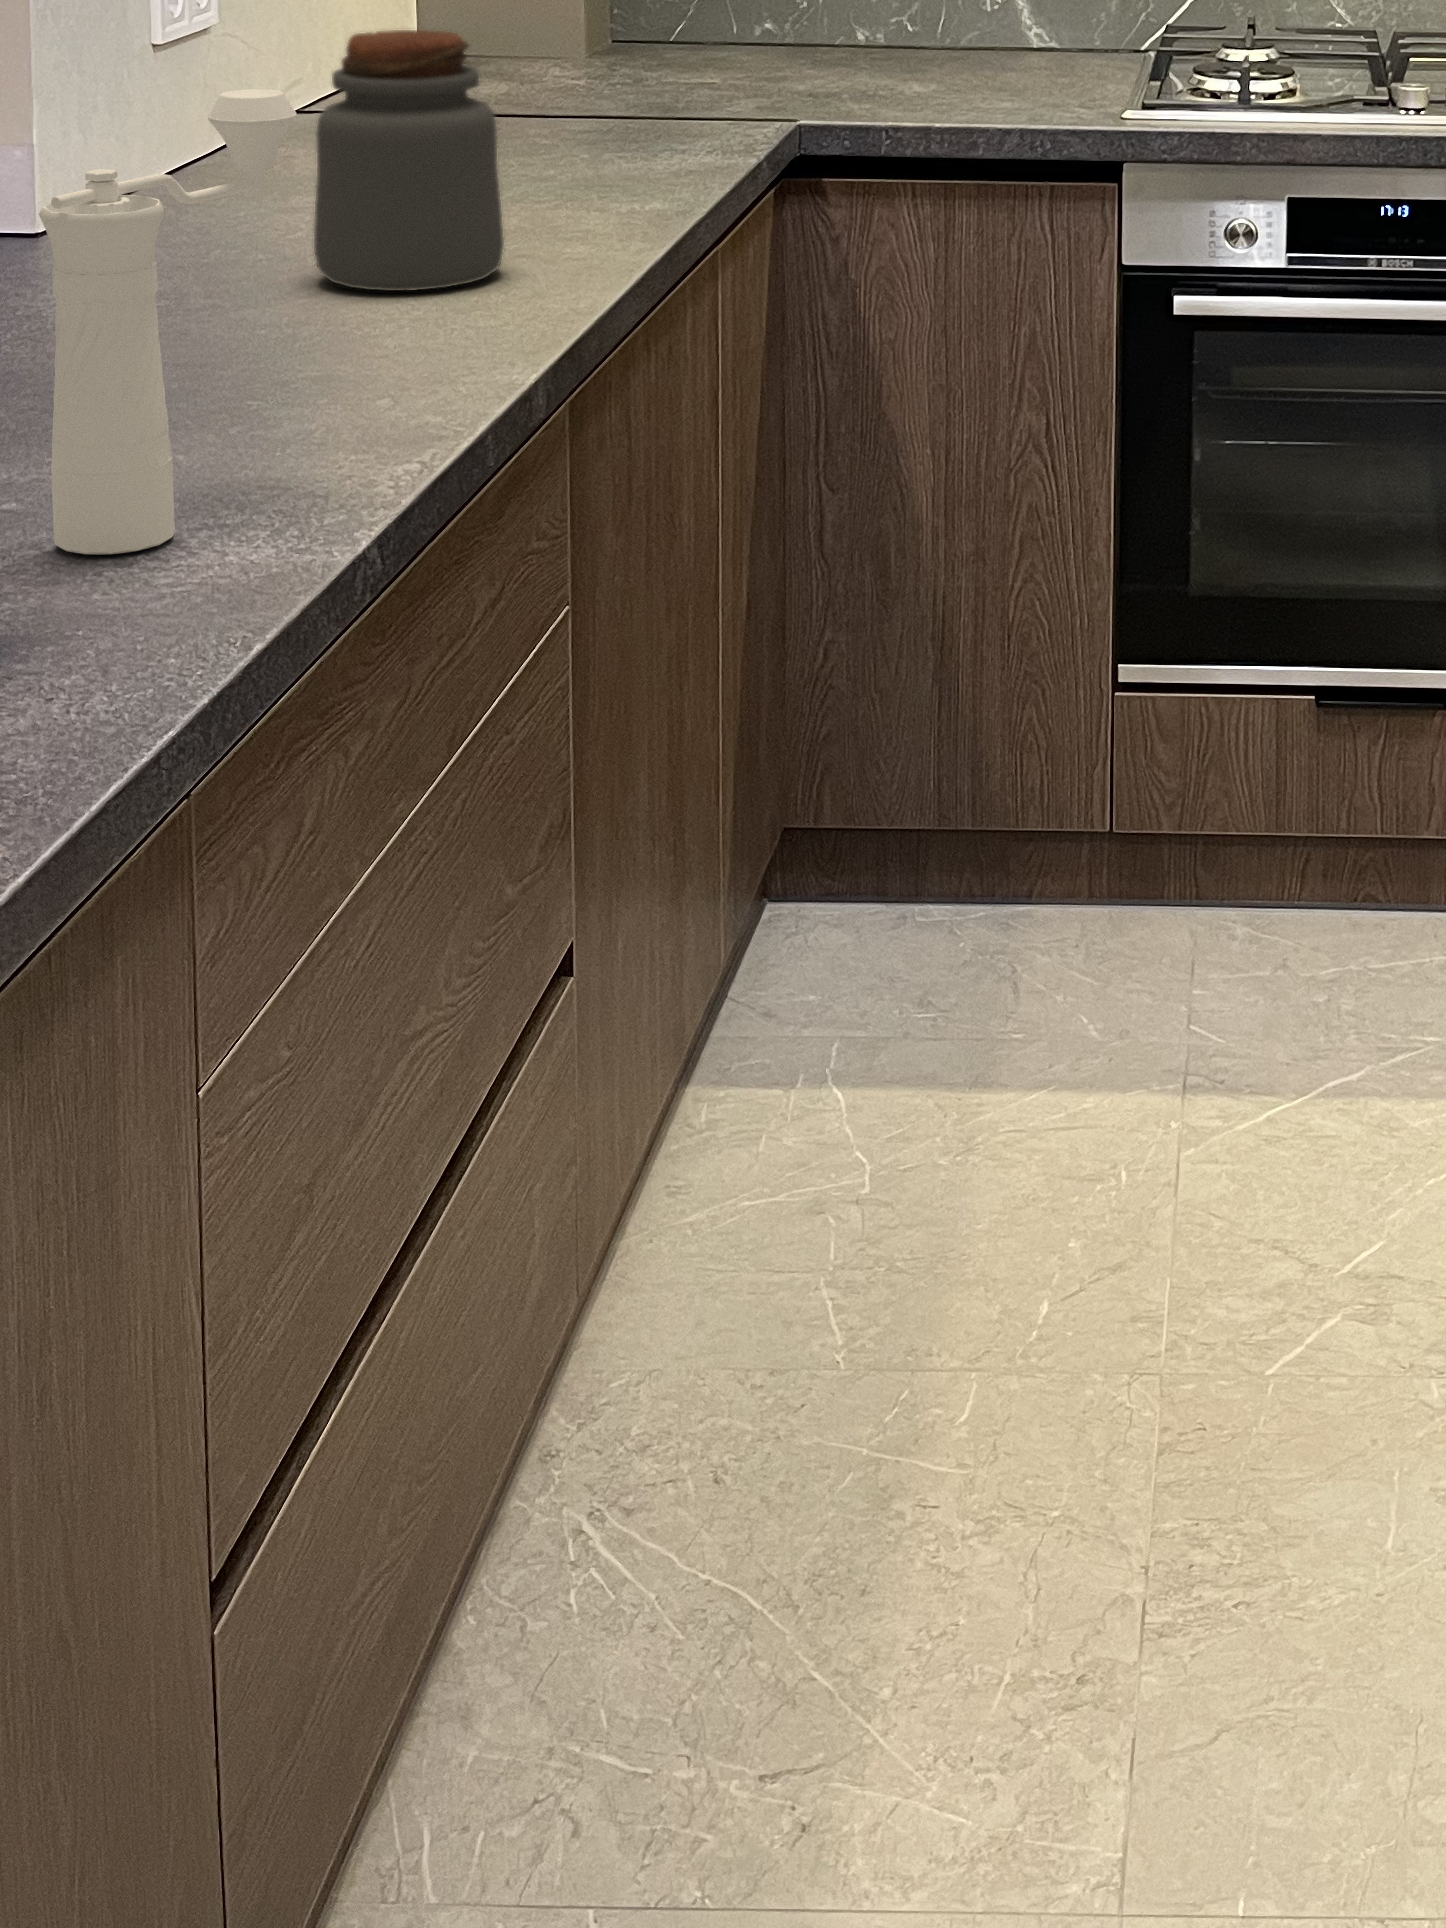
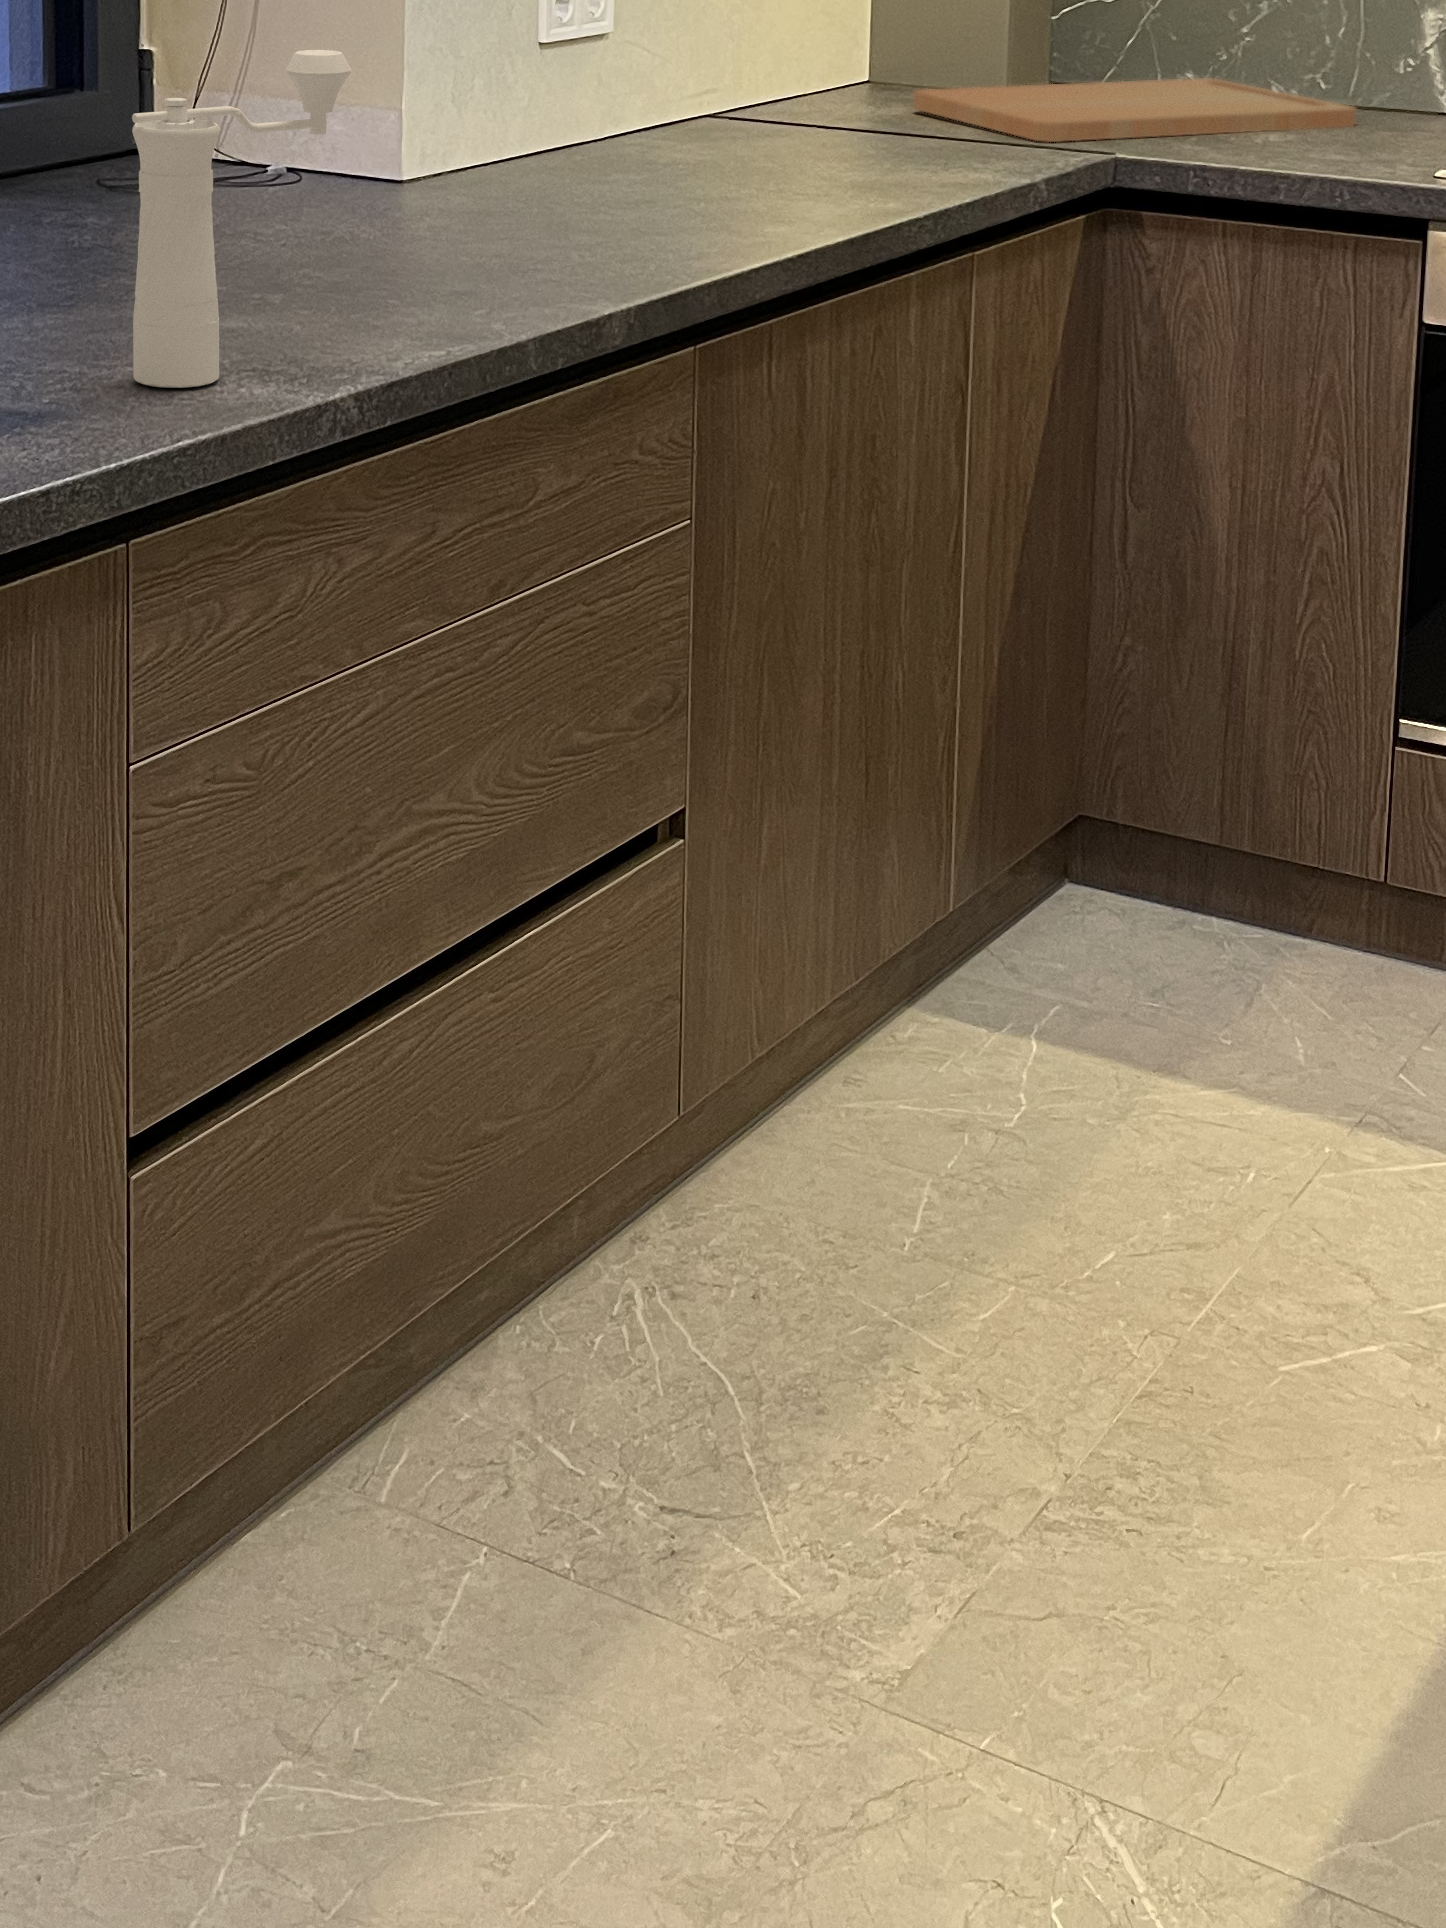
cutting board: none [519,29,978,112] -> present [913,78,1356,142]
jar: present [314,30,504,291] -> none [543,32,697,249]

